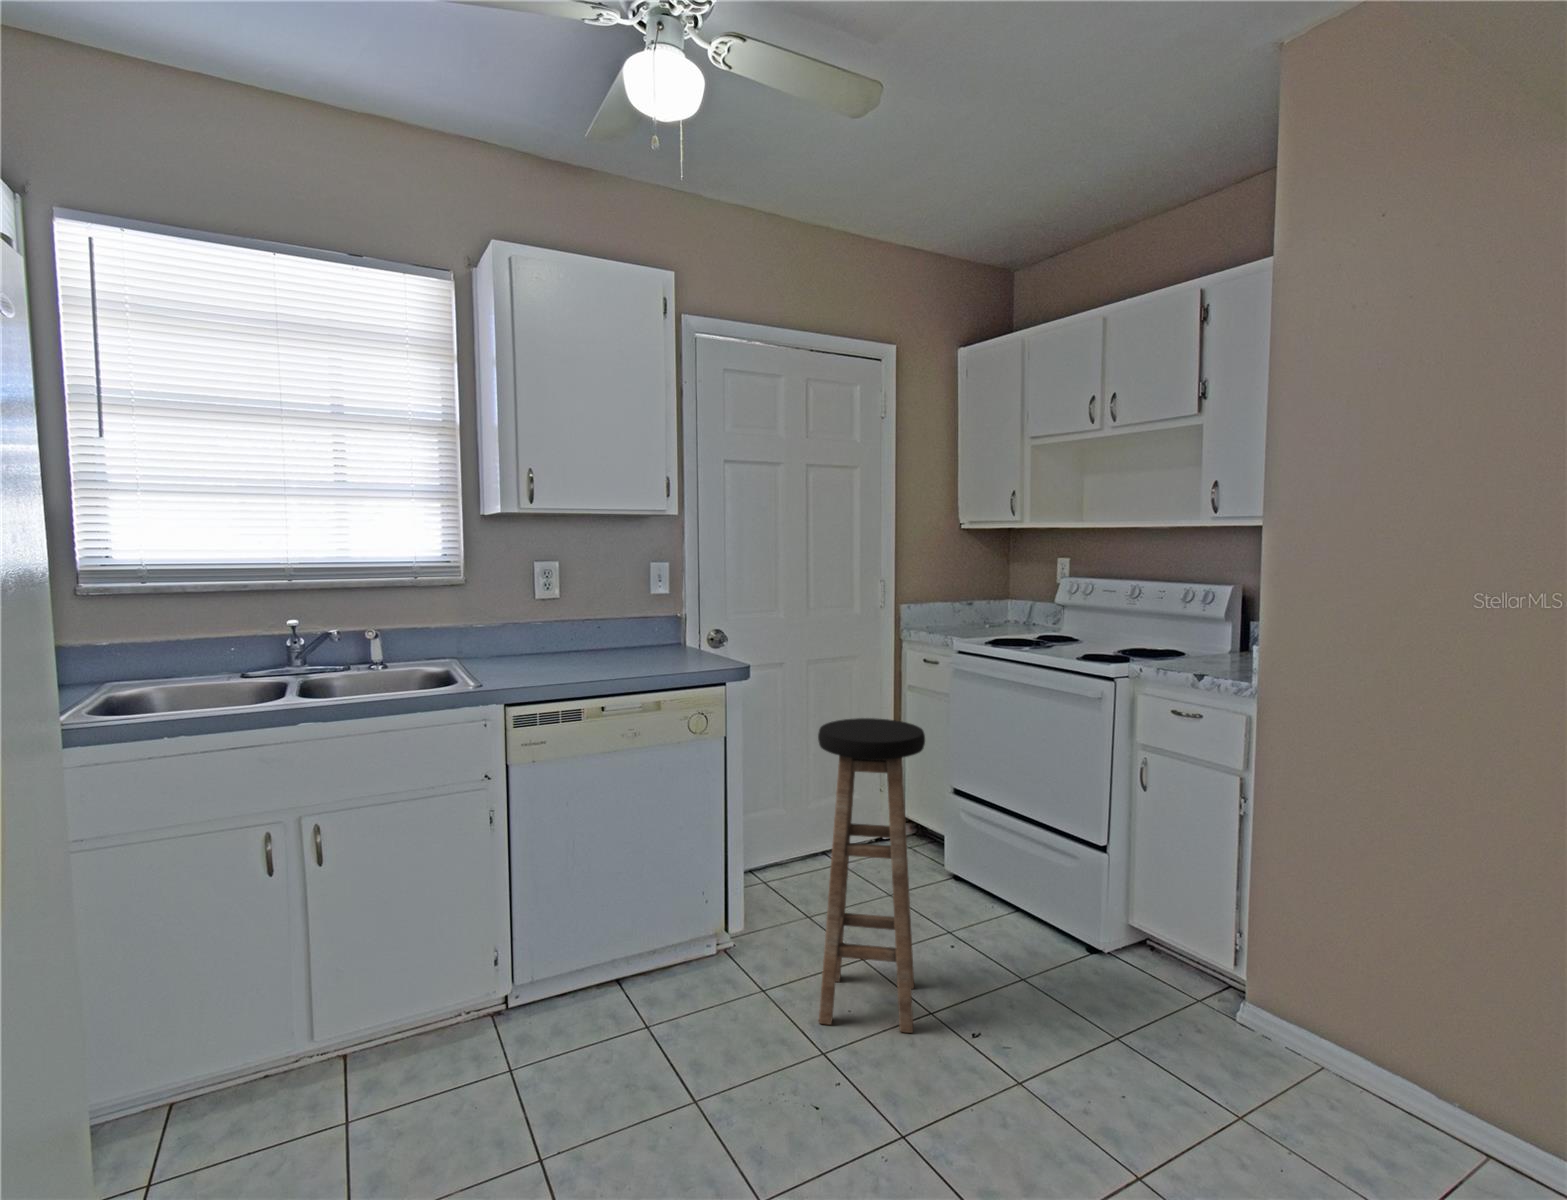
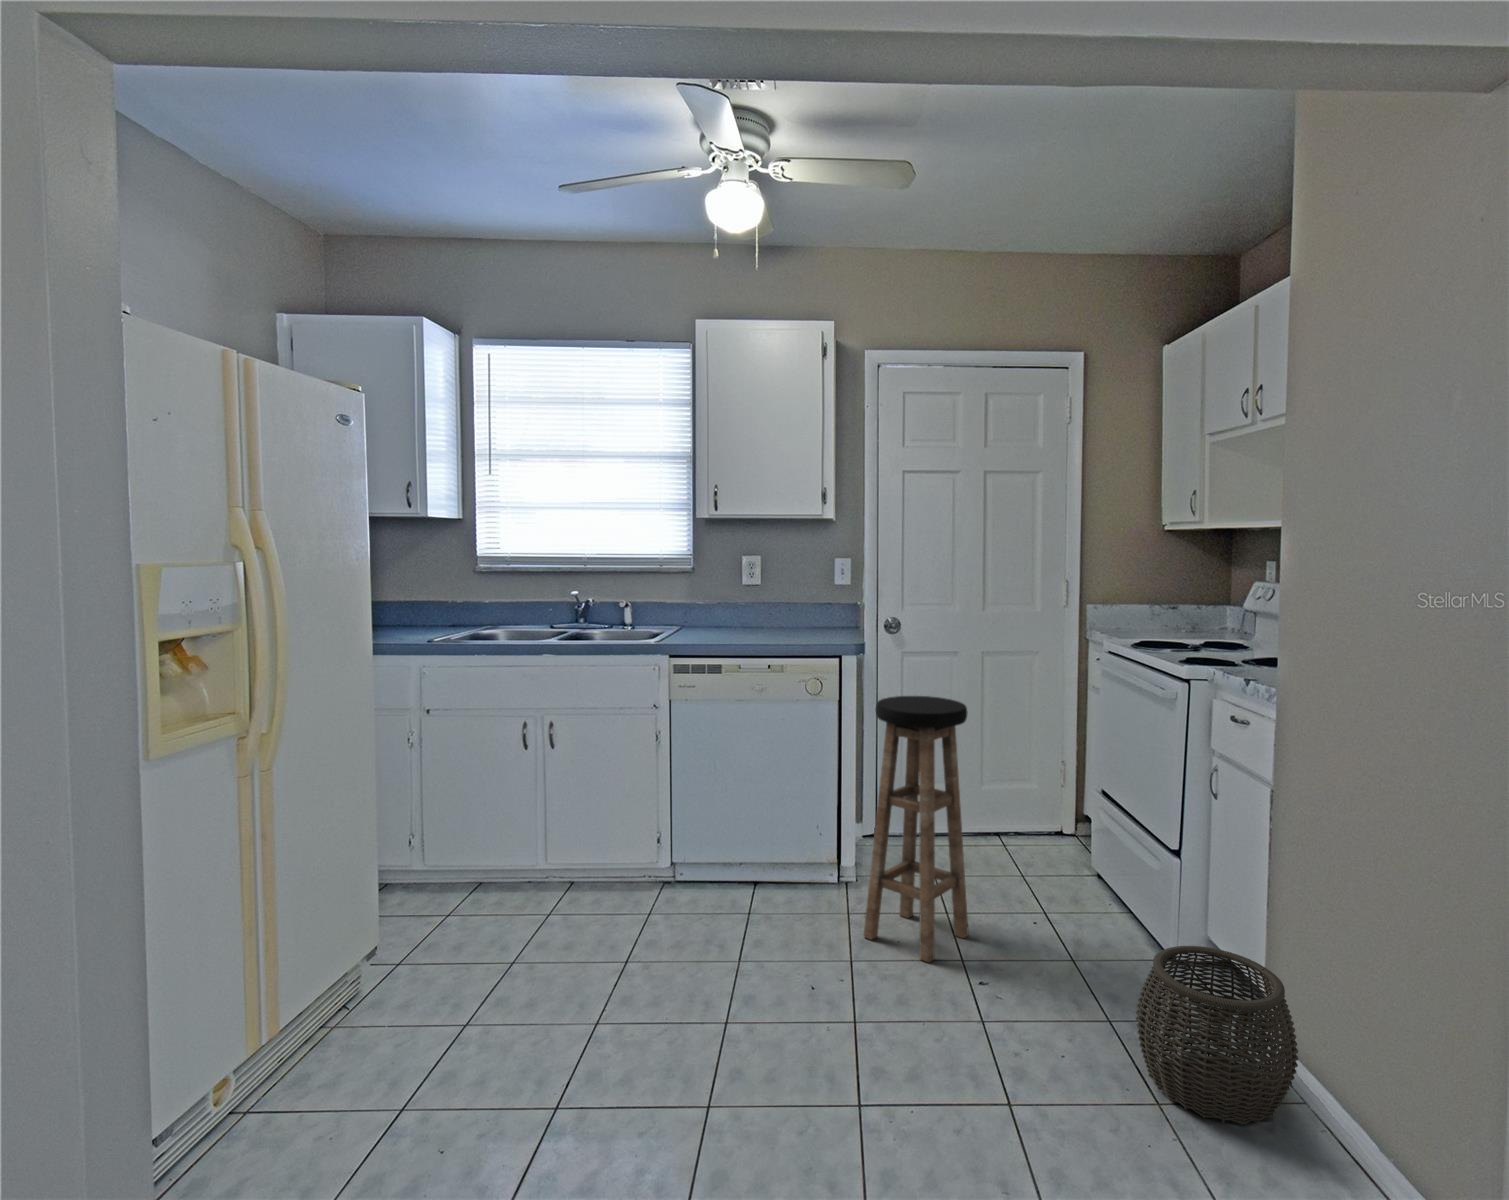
woven basket: none [1178,938,1345,1120] -> present [1136,946,1298,1125]

